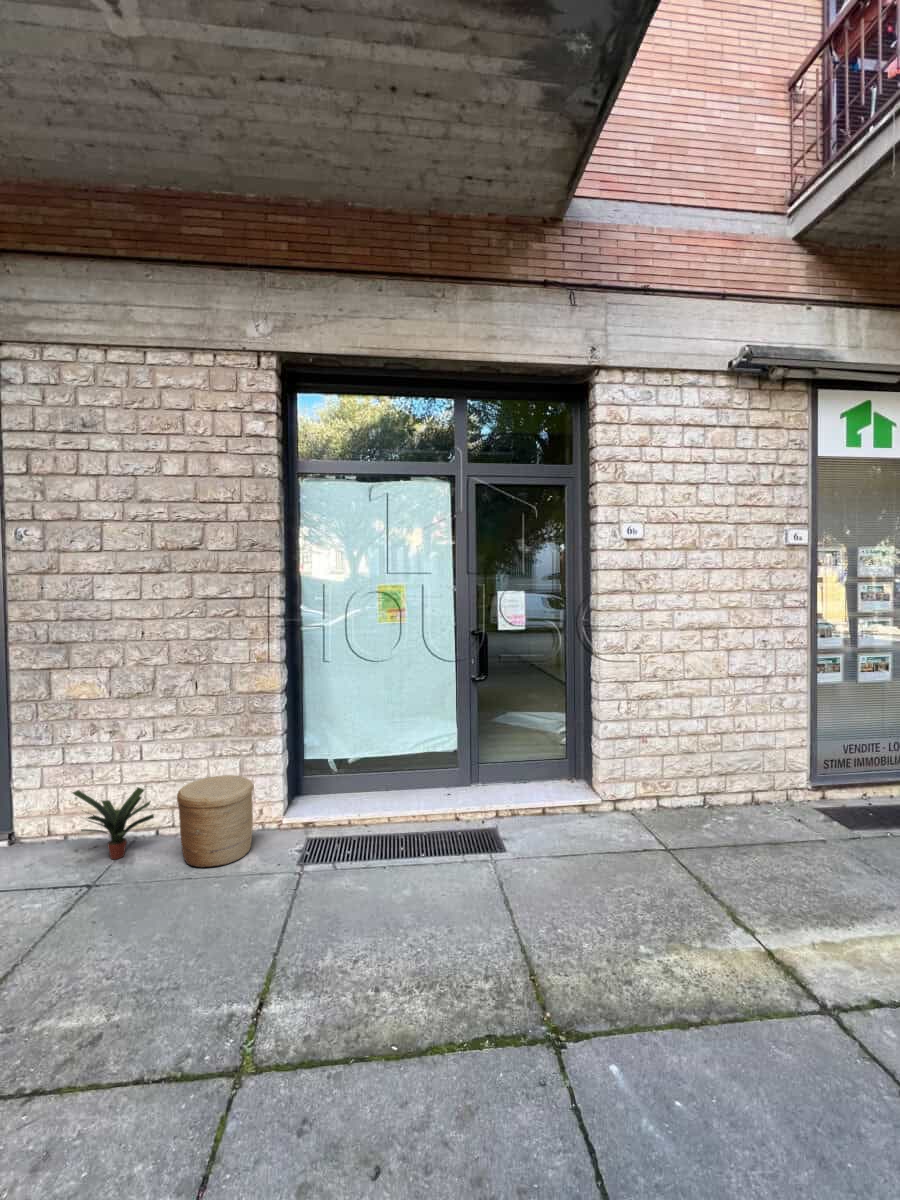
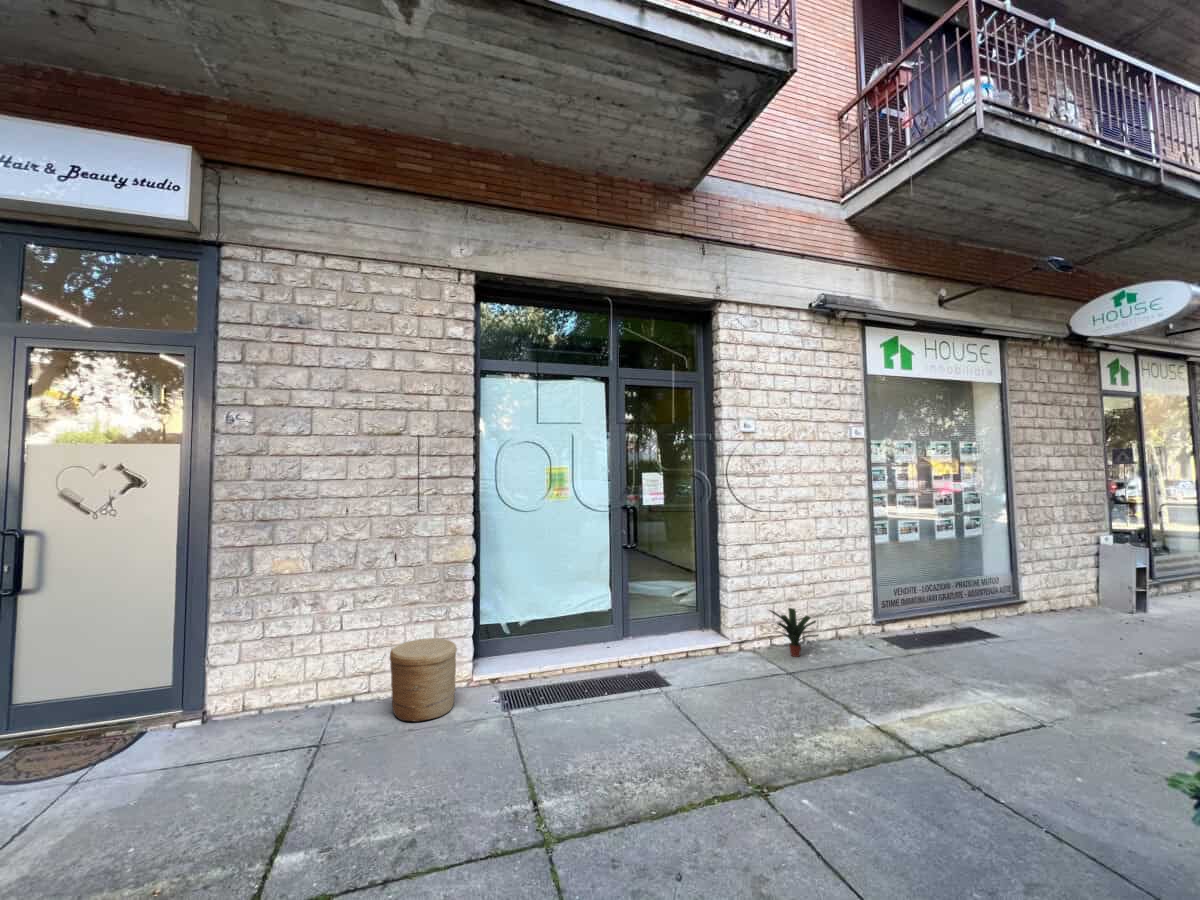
potted plant: present [73,787,154,859] -> present [769,608,818,657]

